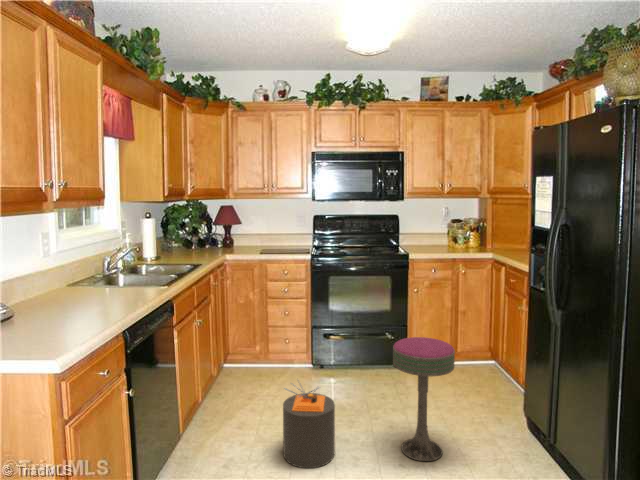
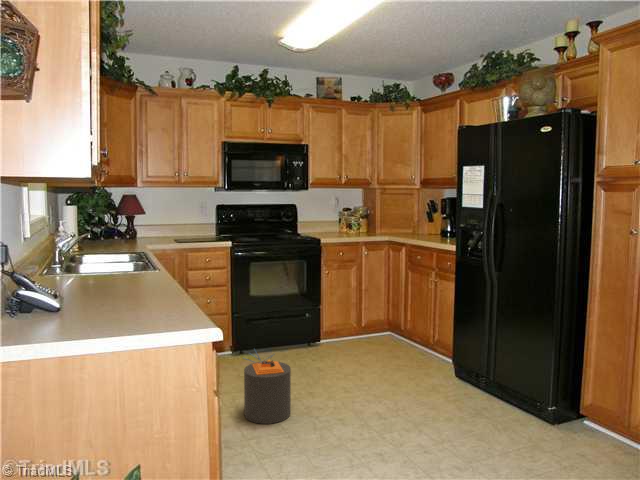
bar stool: present [393,337,455,461] -> none [335,304,385,405]

